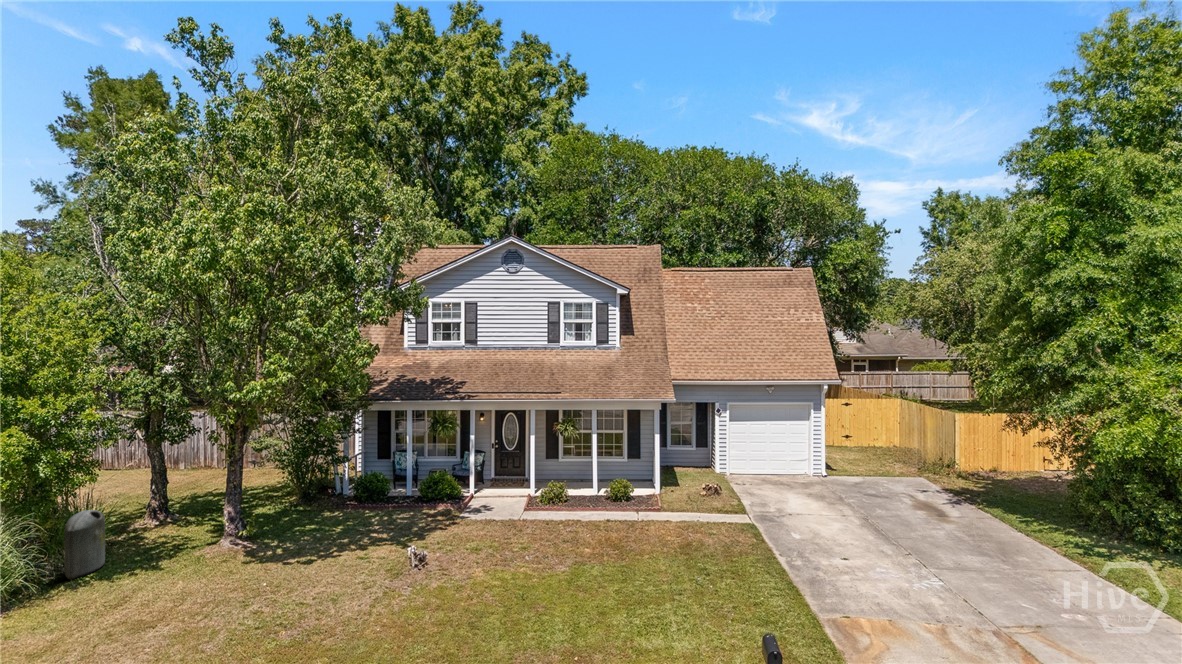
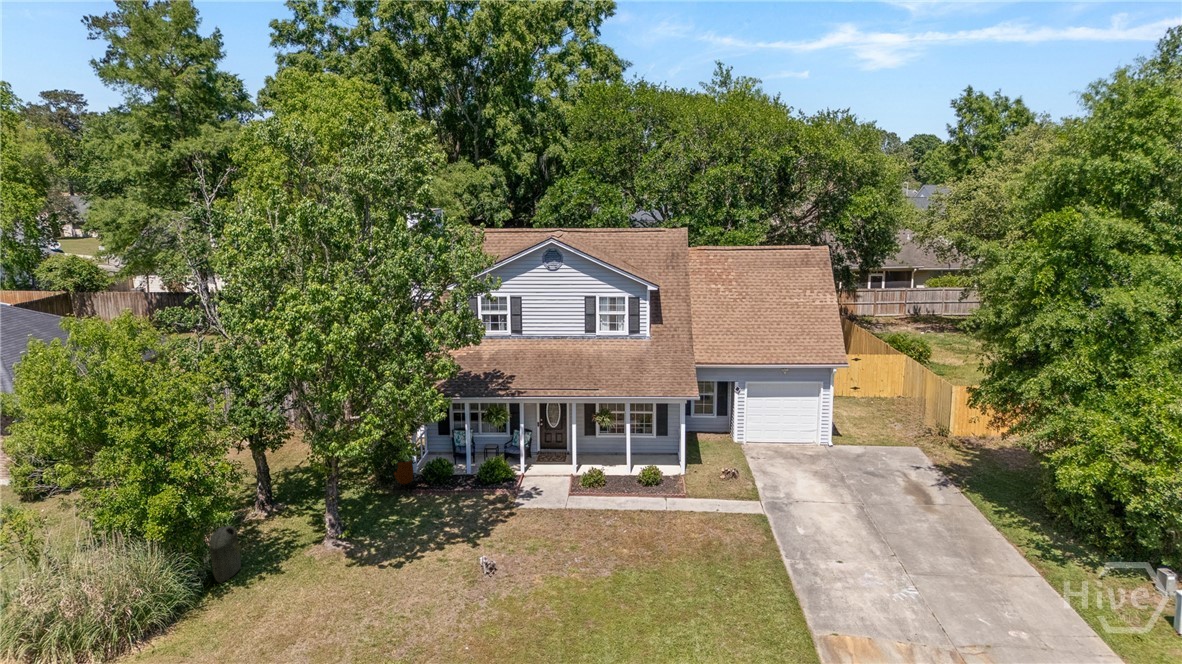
lounge chair: none [318,469,344,509] -> present [394,460,414,488]

